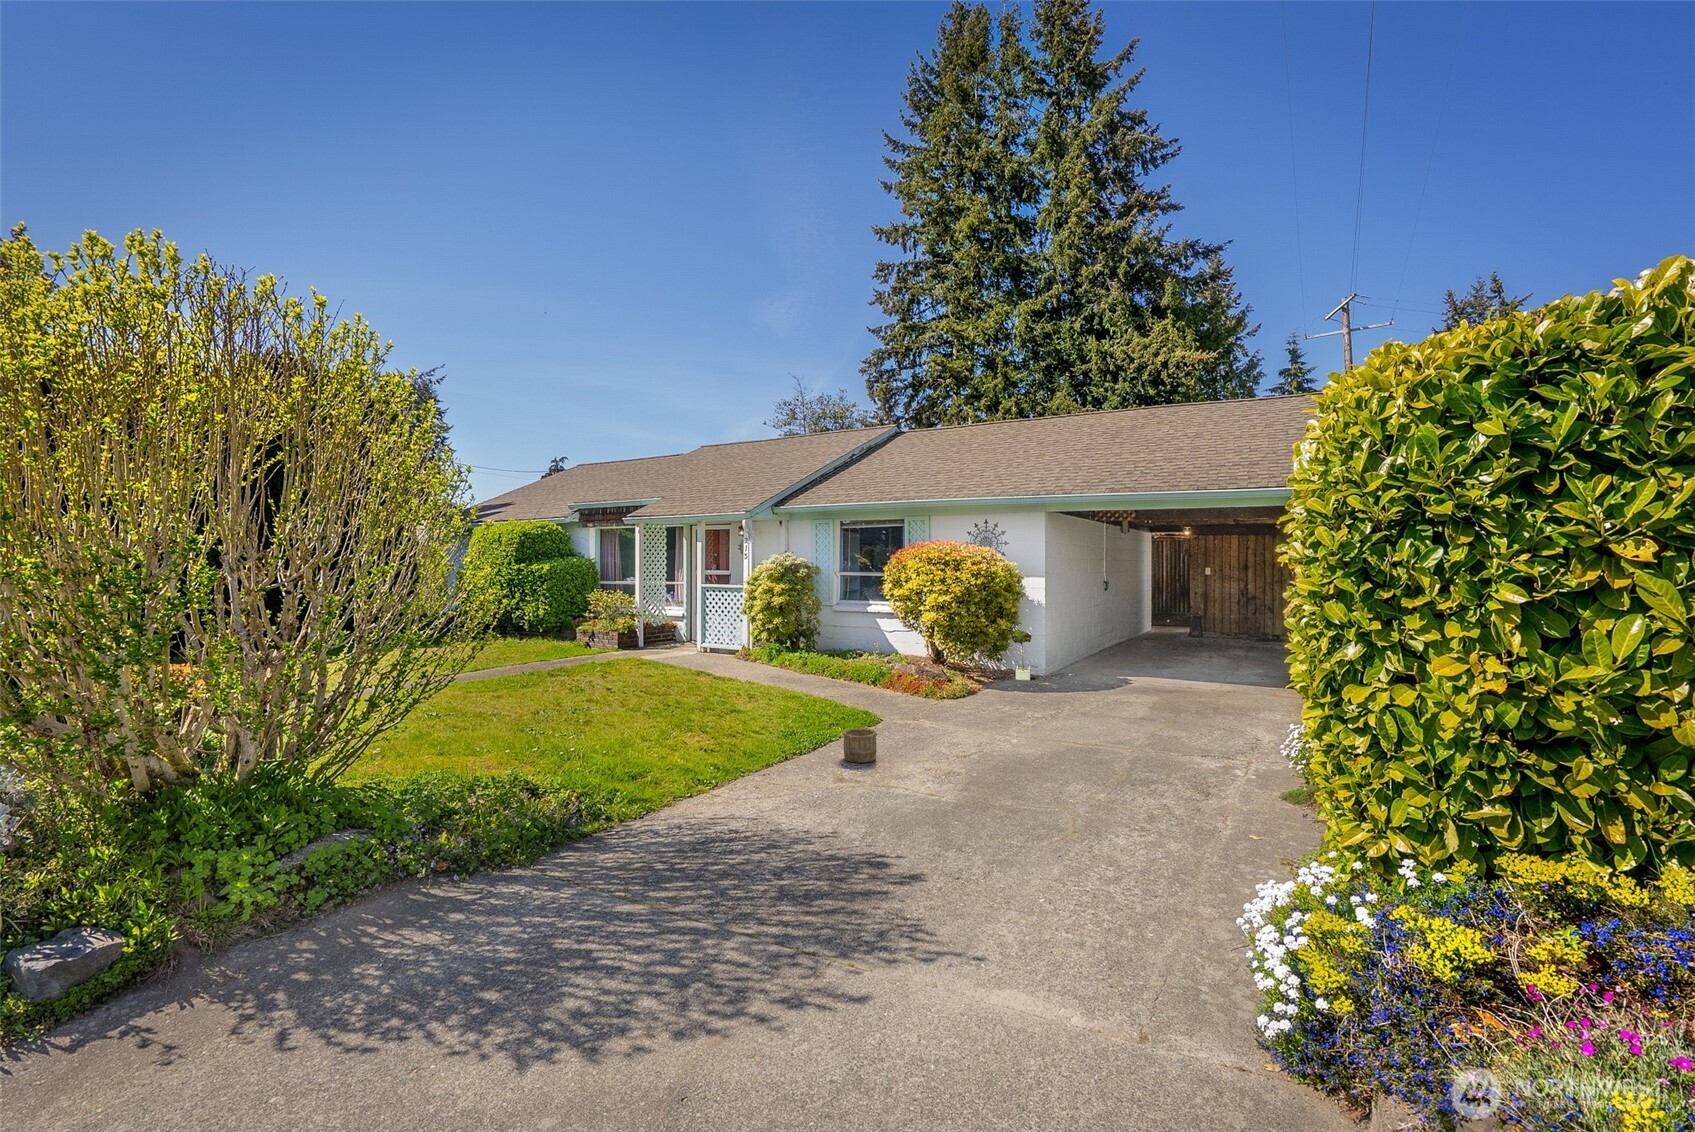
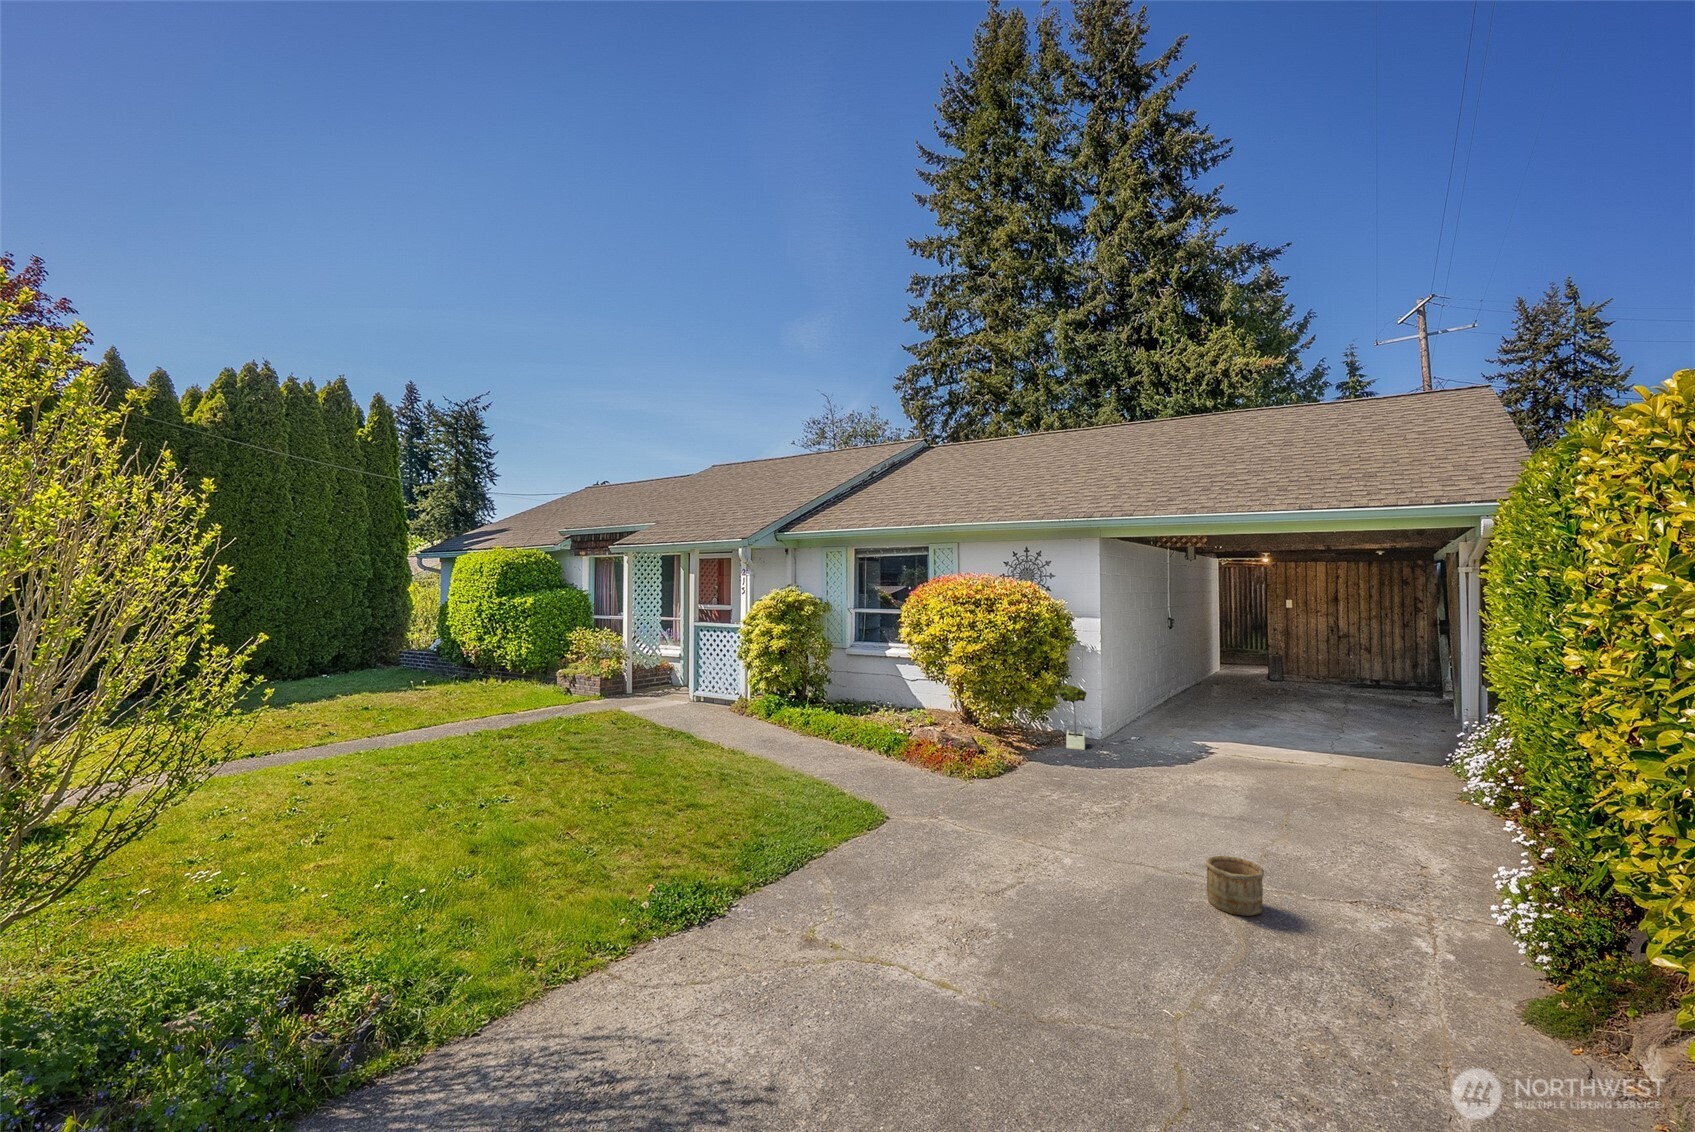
wooden bucket: present [843,728,877,763] -> present [1205,856,1264,916]

